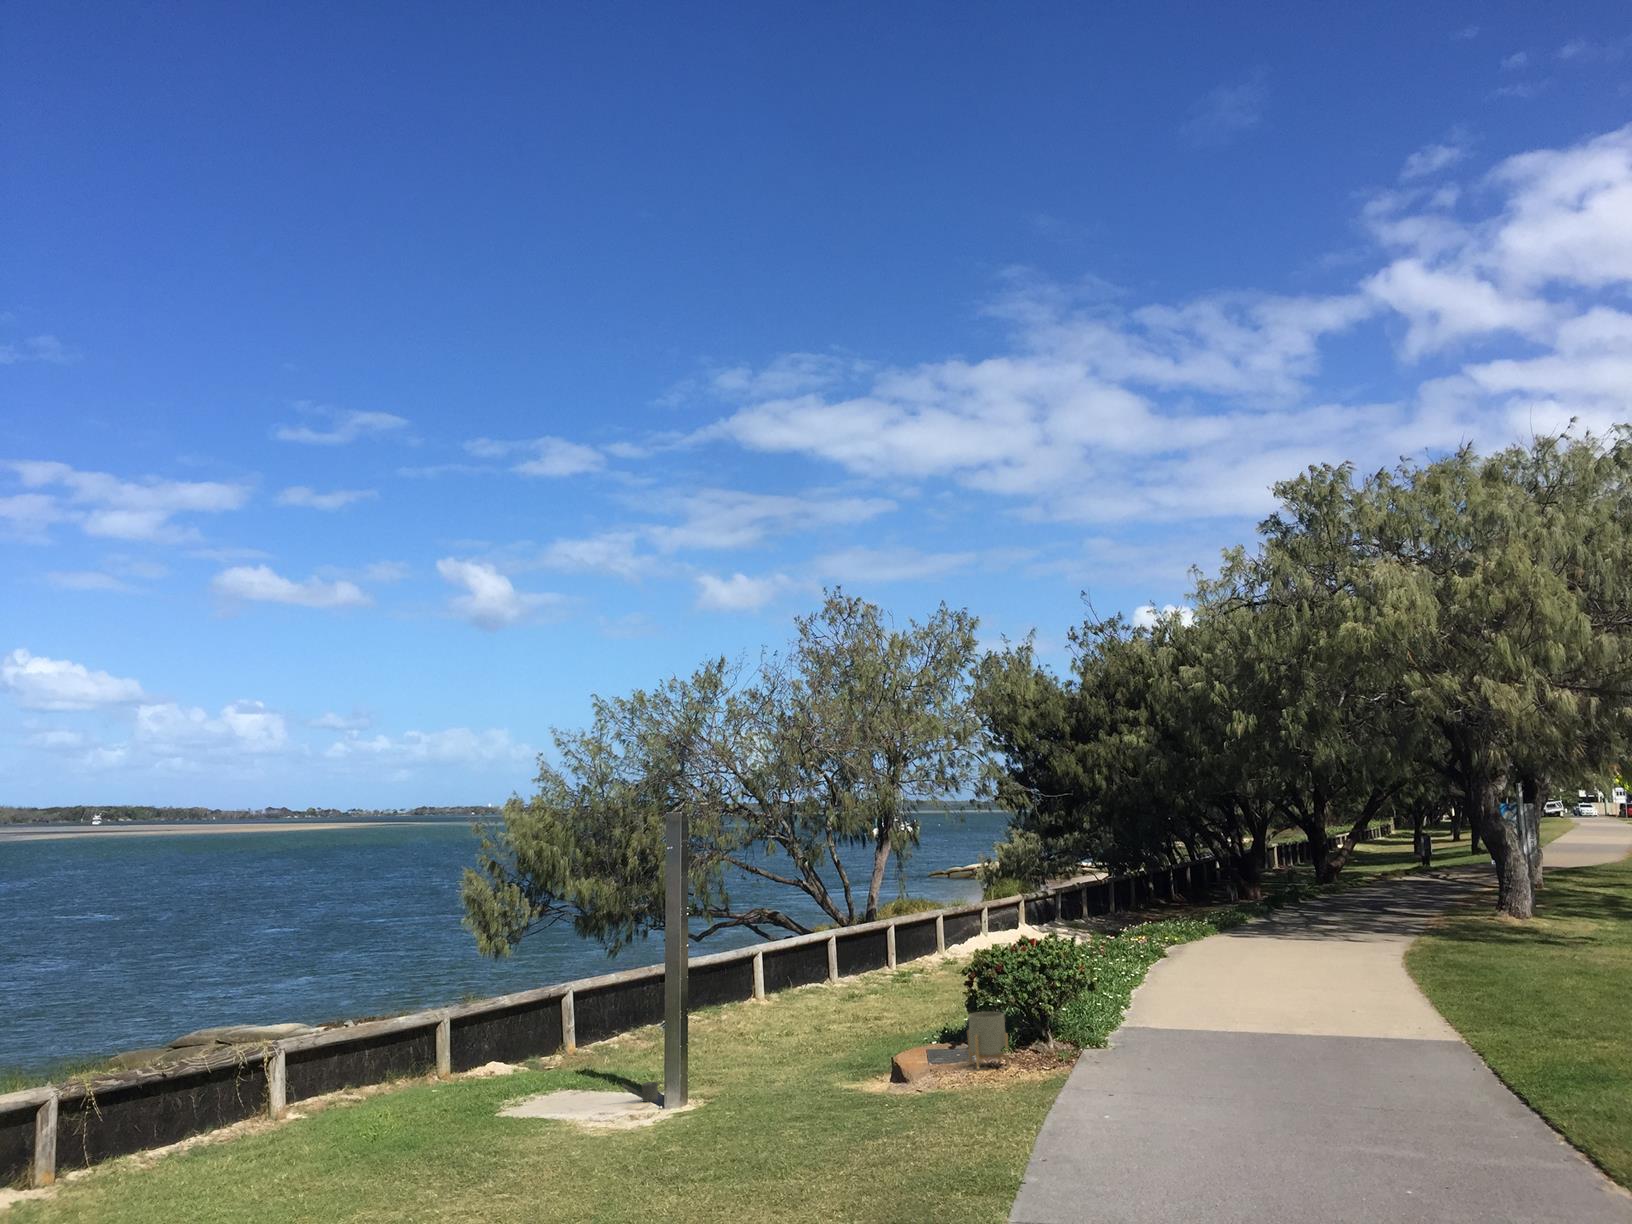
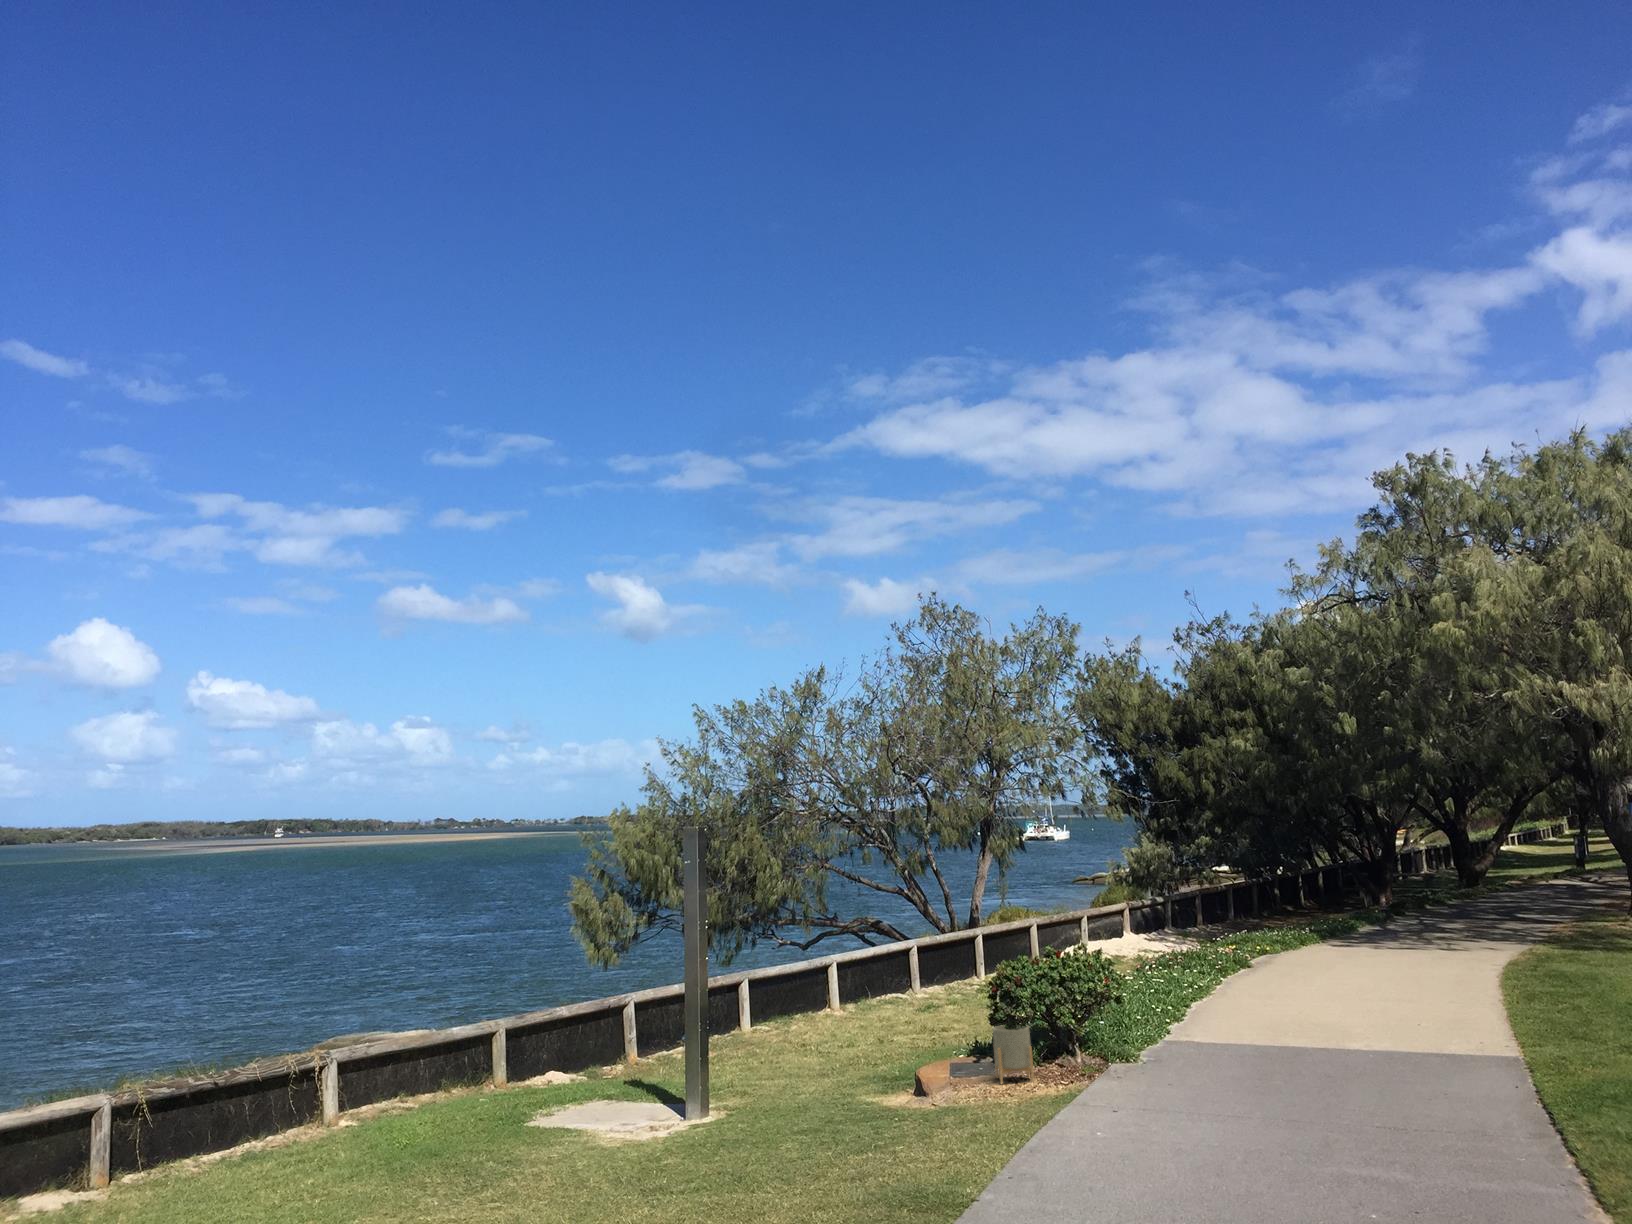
watering can: present [622,1082,659,1102] -> none [643,1094,687,1113]

